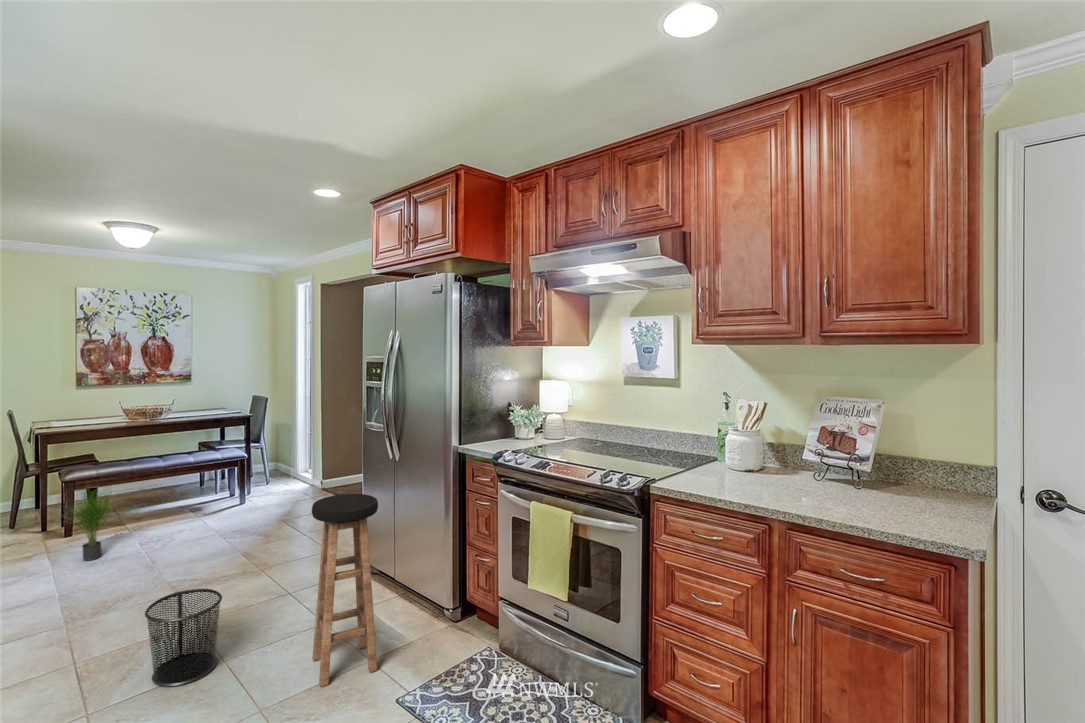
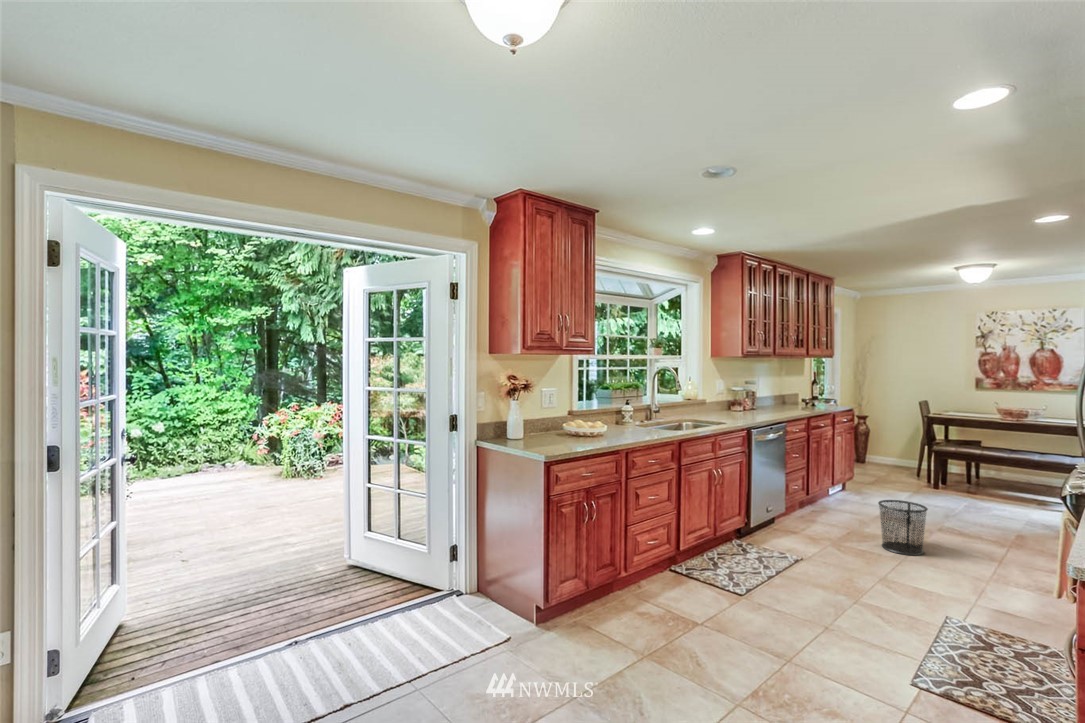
potted plant: present [64,491,110,561] -> none [912,450,952,501]
bar stool: present [312,494,378,687] -> none [957,454,1029,606]

